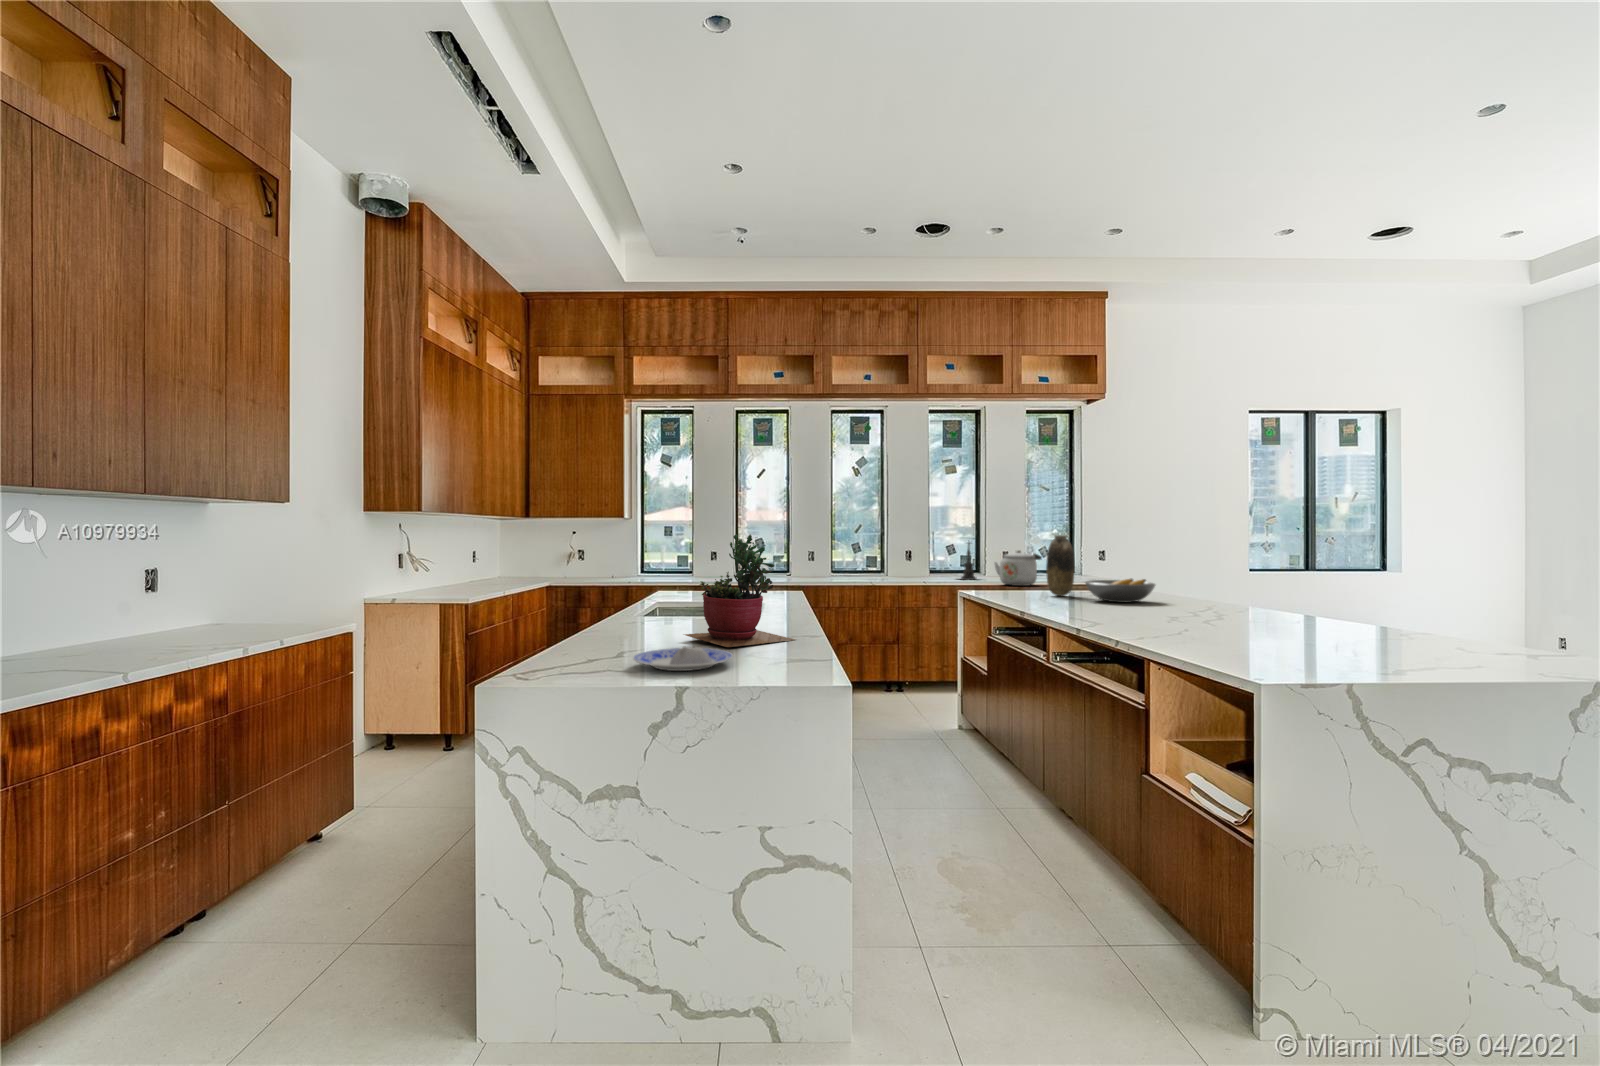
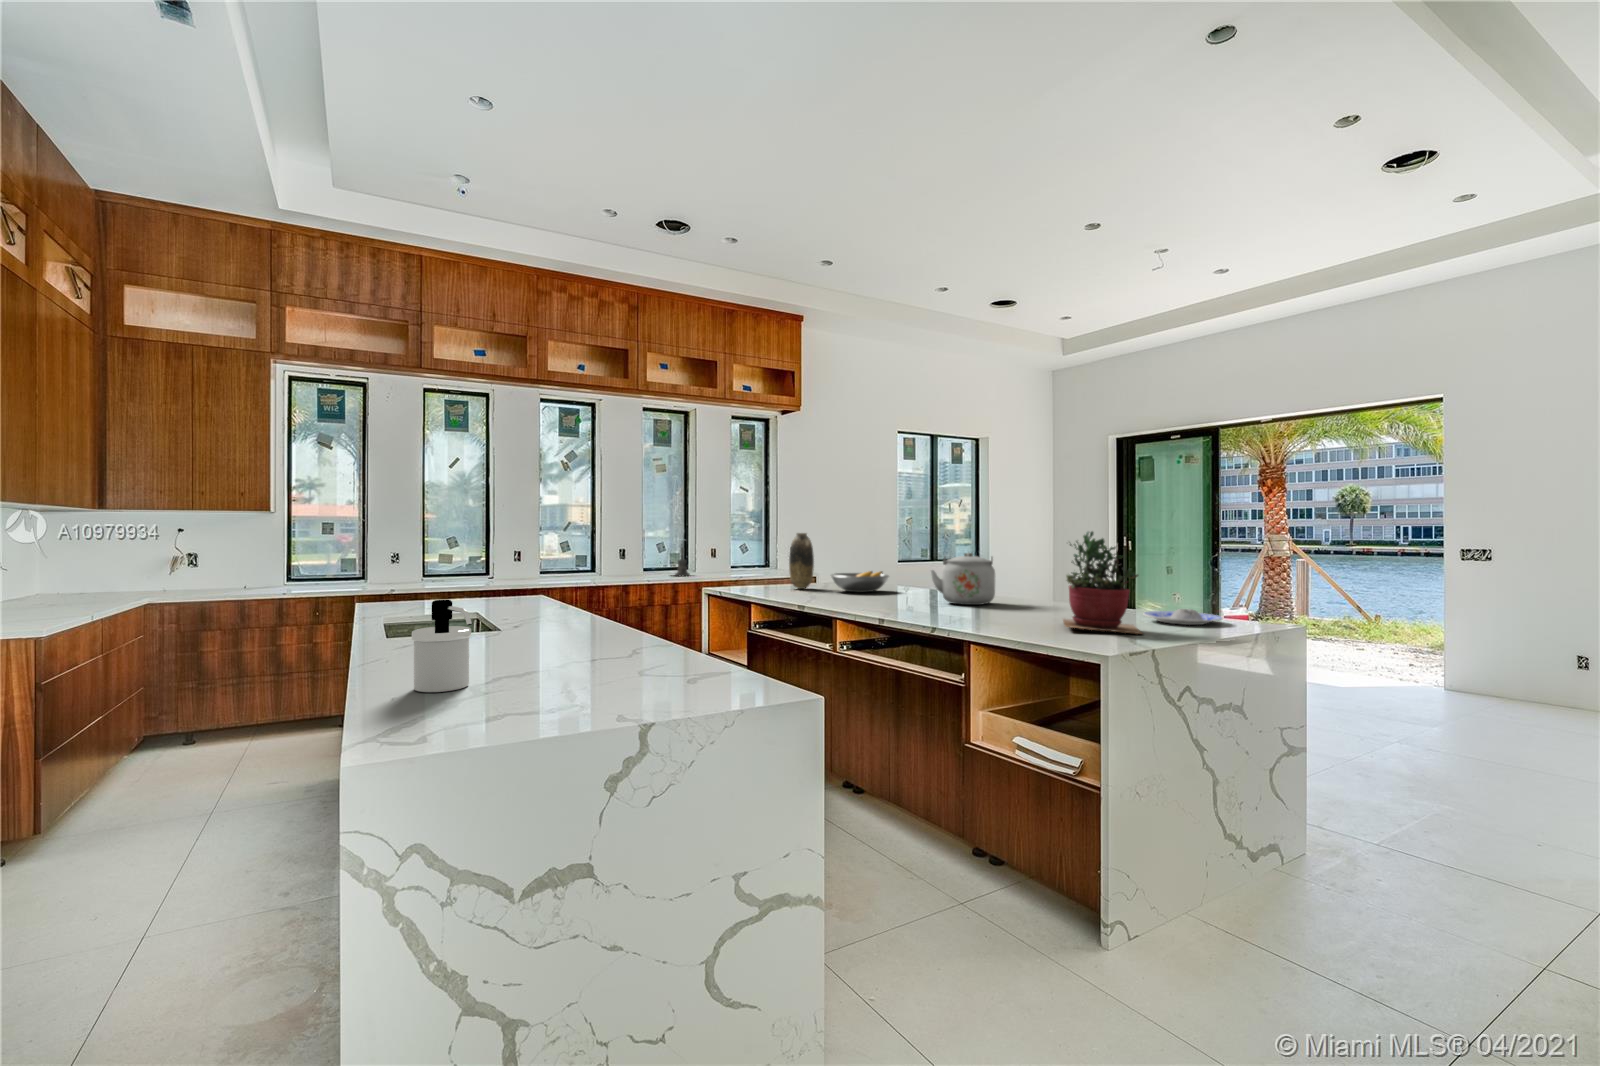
succulent plant: present [685,535,795,647] -> present [1063,531,1142,634]
kettle: present [994,550,1042,586] -> present [931,553,995,605]
soap dispenser: none [582,584,623,653] -> present [412,600,472,692]
plate: present [633,647,733,671] -> present [1143,609,1223,625]

